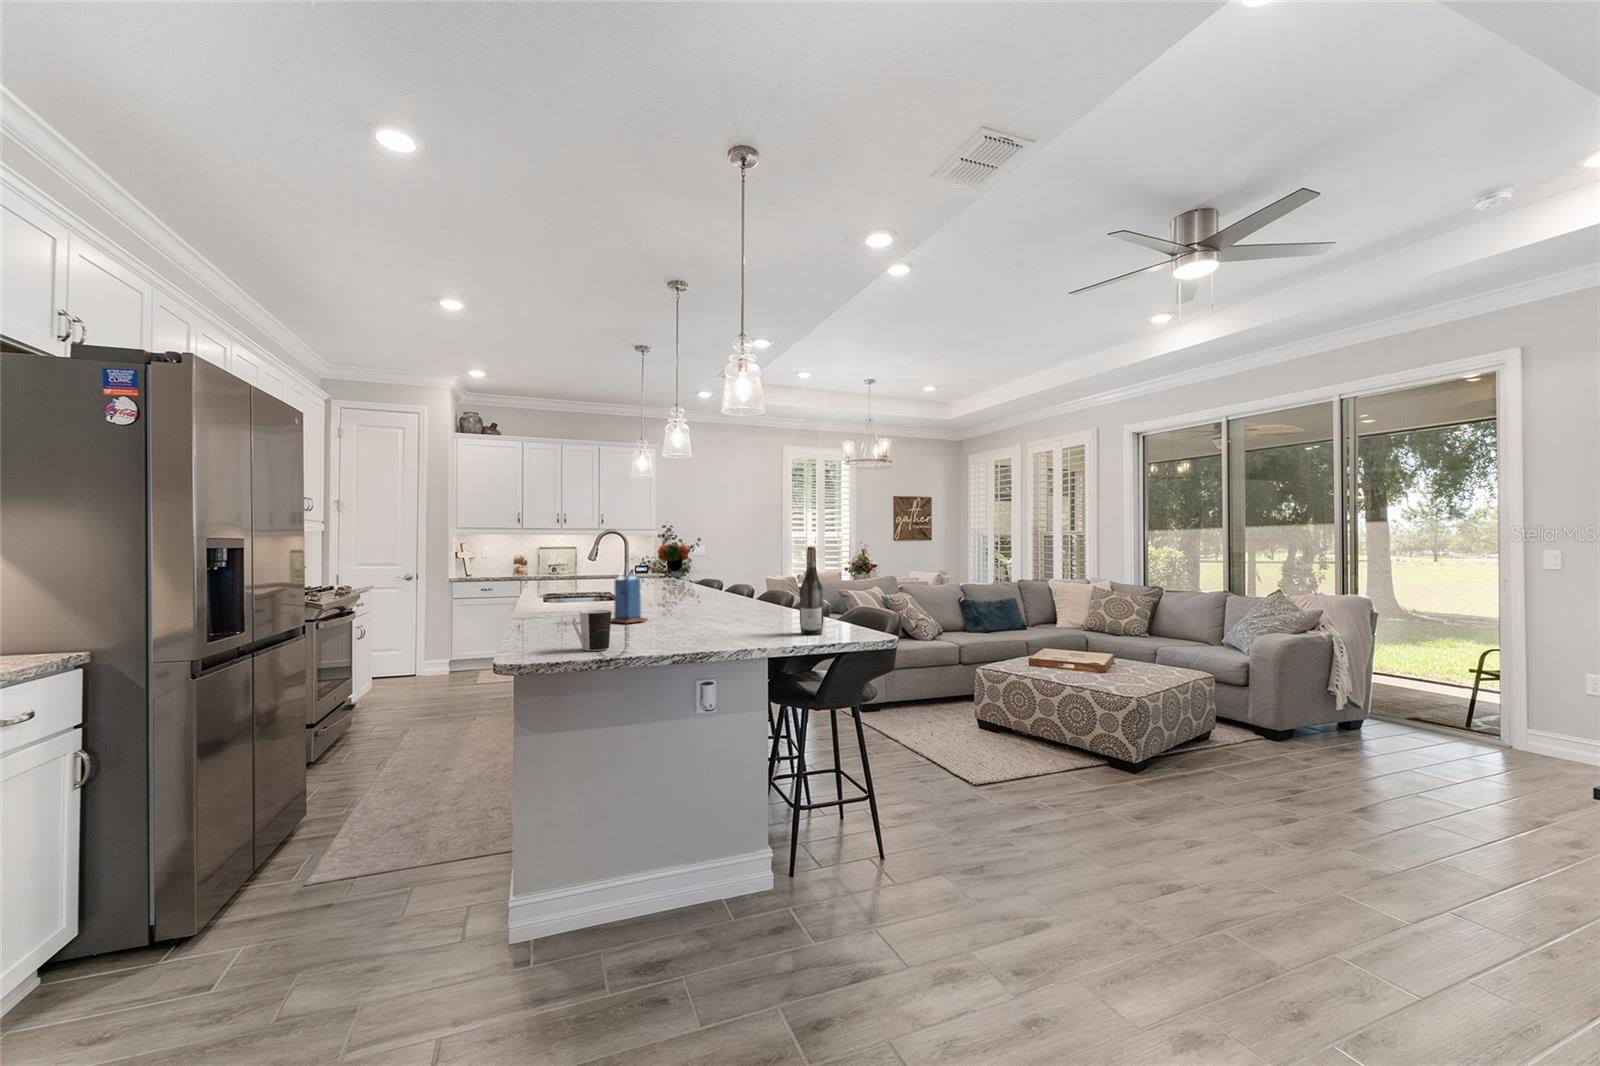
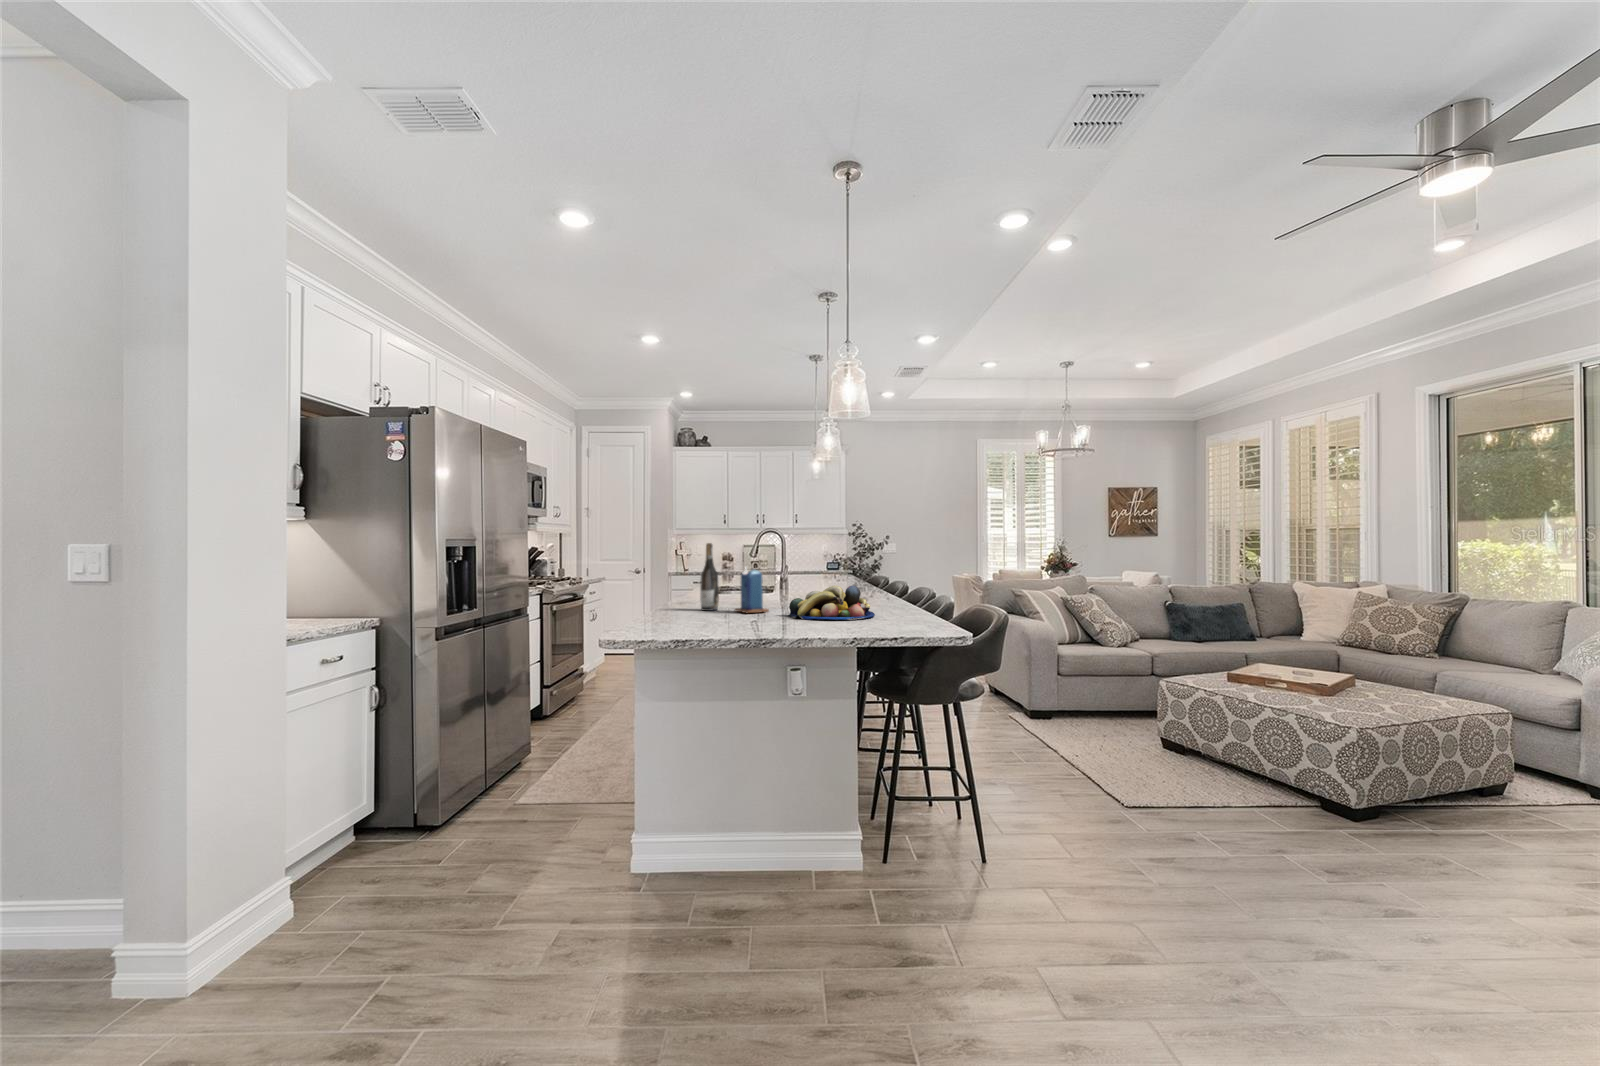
flower arrangement: present [658,542,689,571] -> none [855,540,886,568]
wine bottle: present [800,547,824,635] -> present [700,543,719,611]
fruit bowl: none [675,590,767,628] -> present [789,586,875,620]
coffee cup: present [572,610,612,651] -> none [667,599,702,634]

